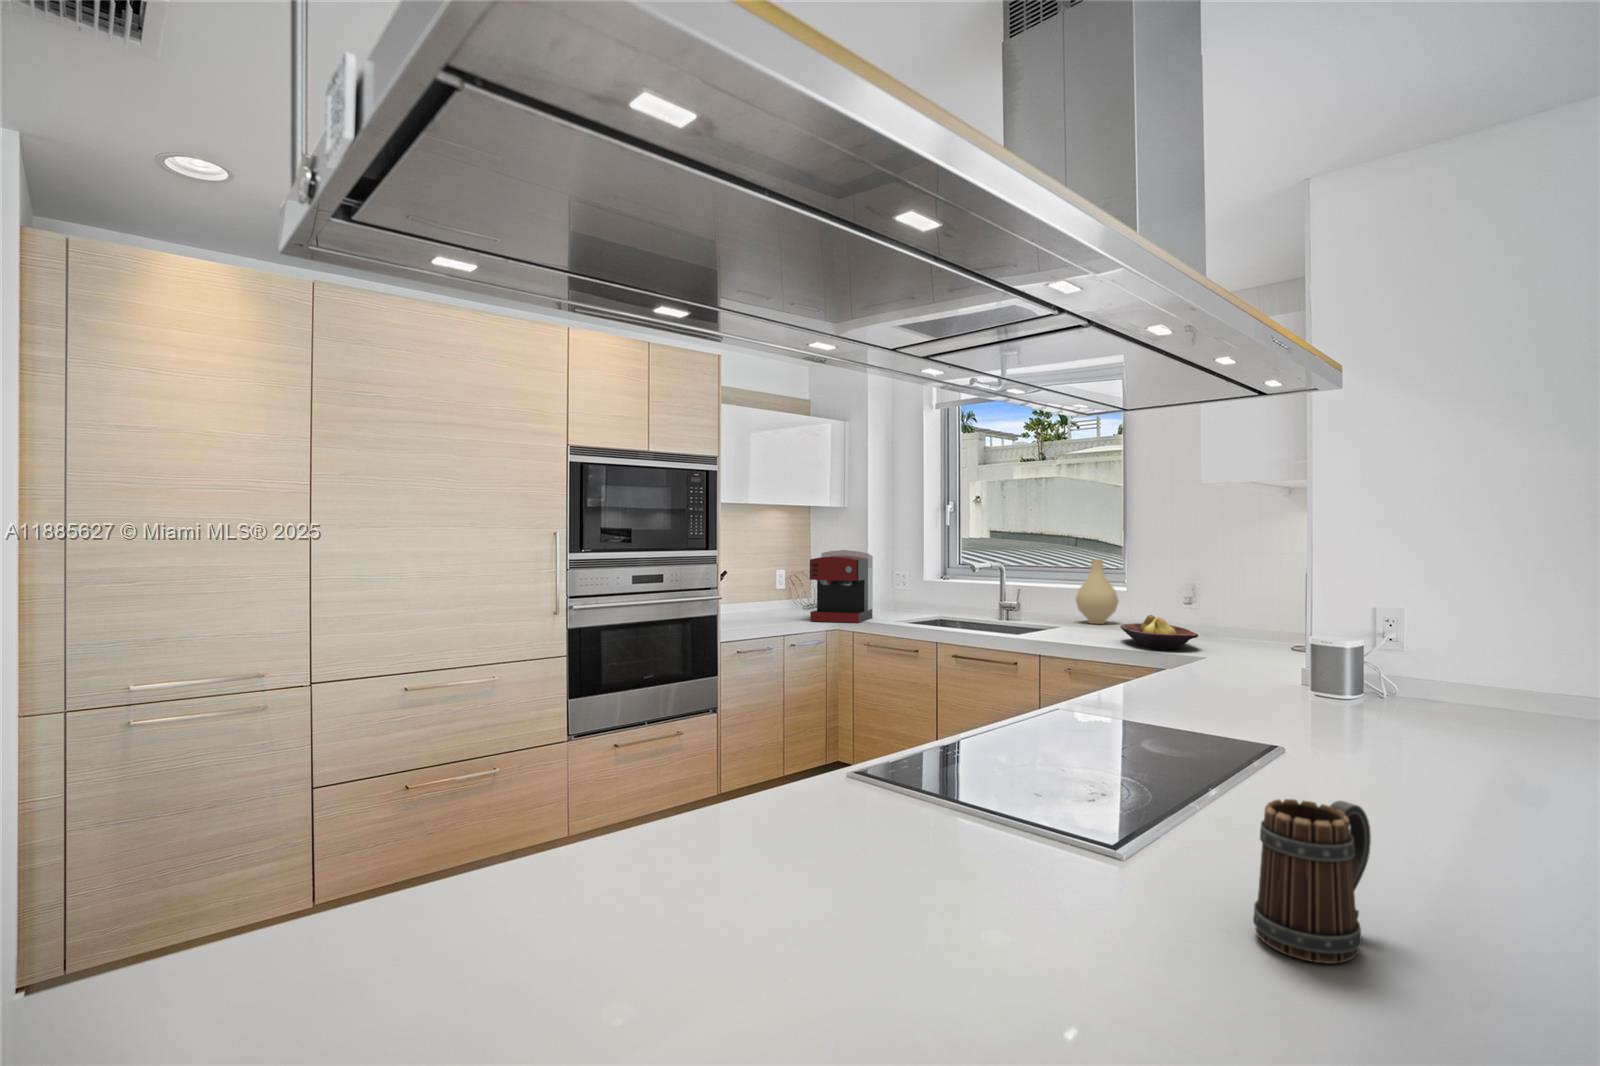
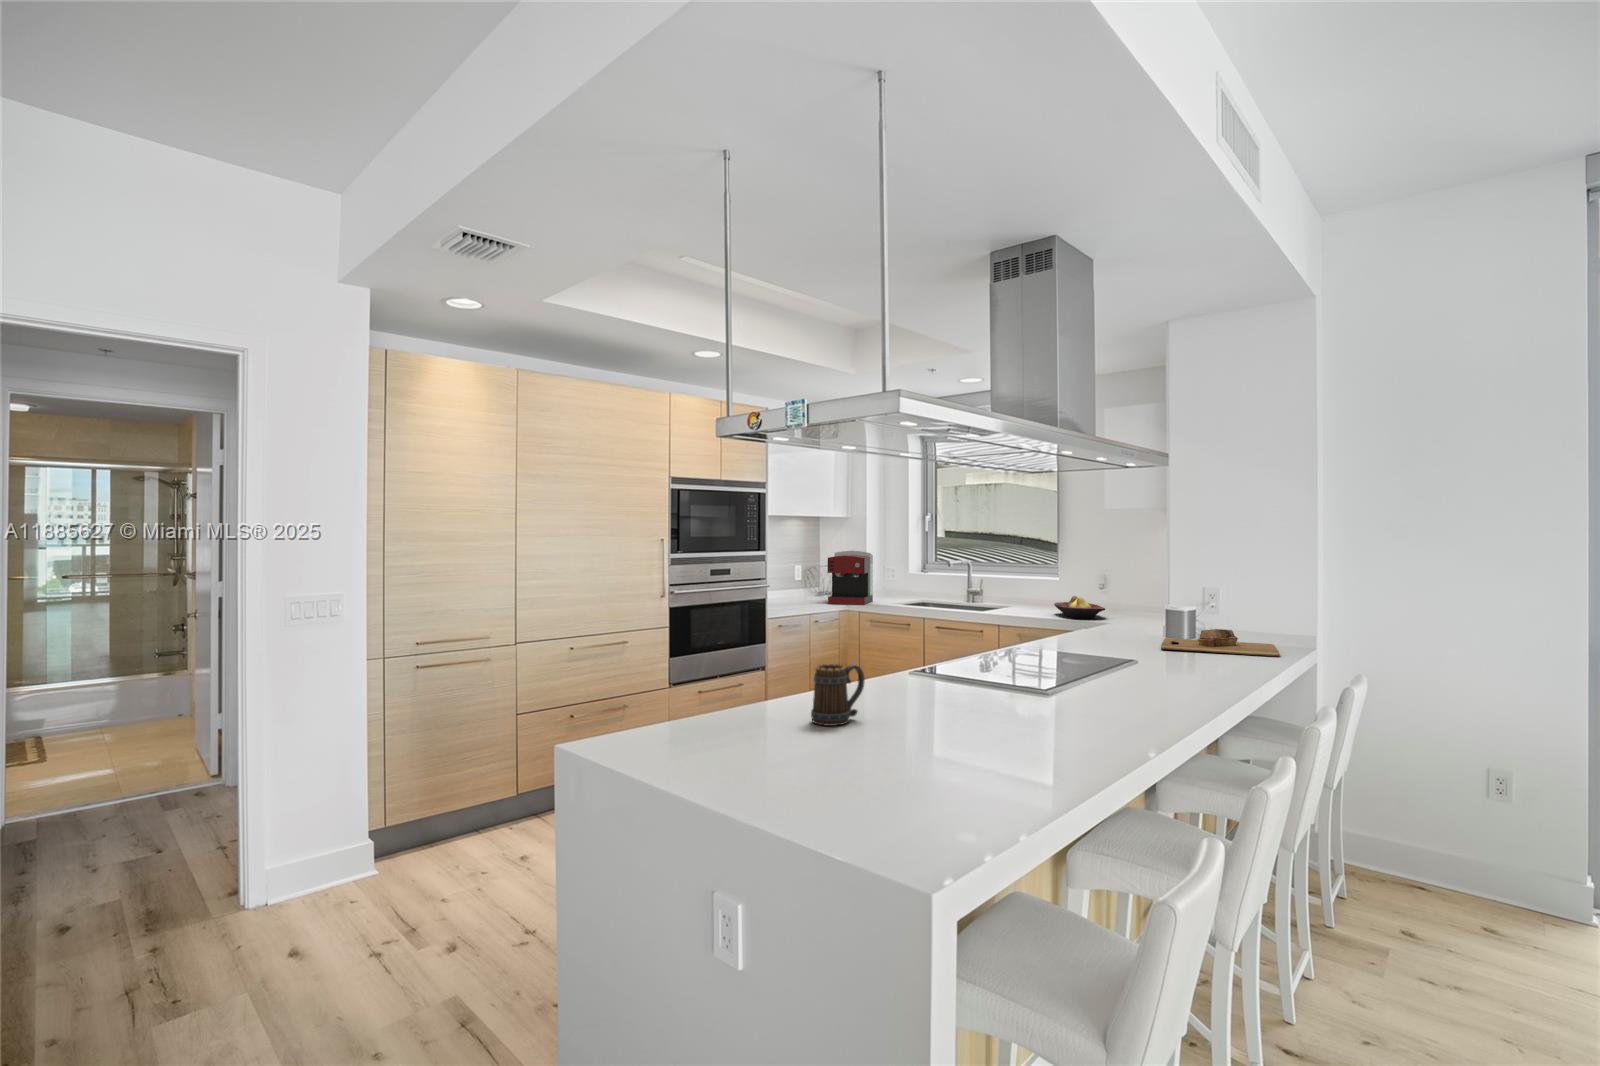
vase: present [1076,559,1119,624] -> none [1023,557,1054,604]
cutting board: none [1310,683,1546,739] -> present [1161,629,1280,656]
mug: present [1253,799,1371,963] -> present [811,664,865,726]

